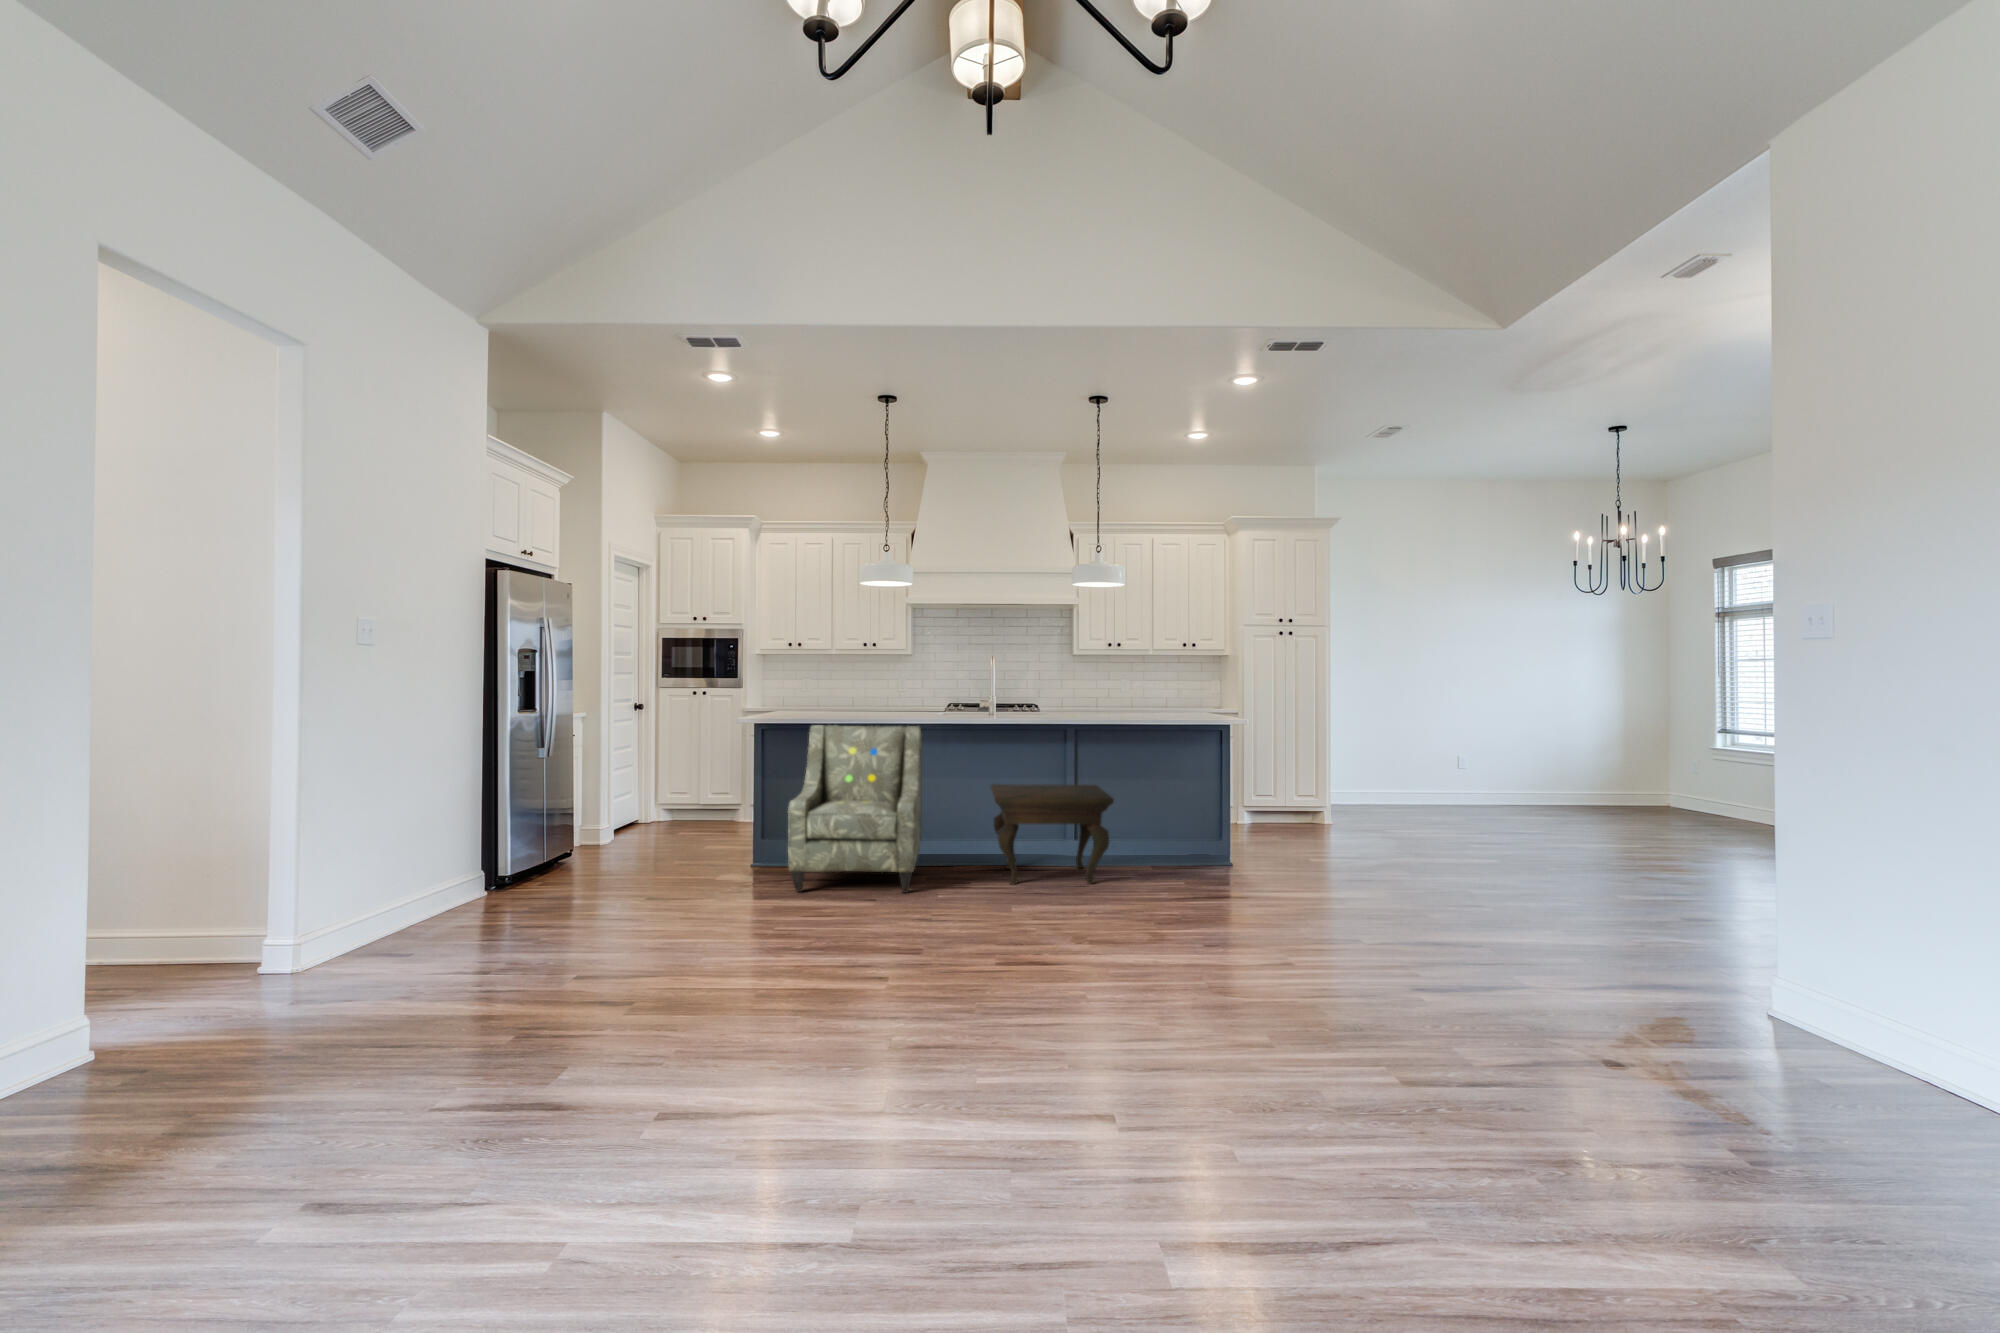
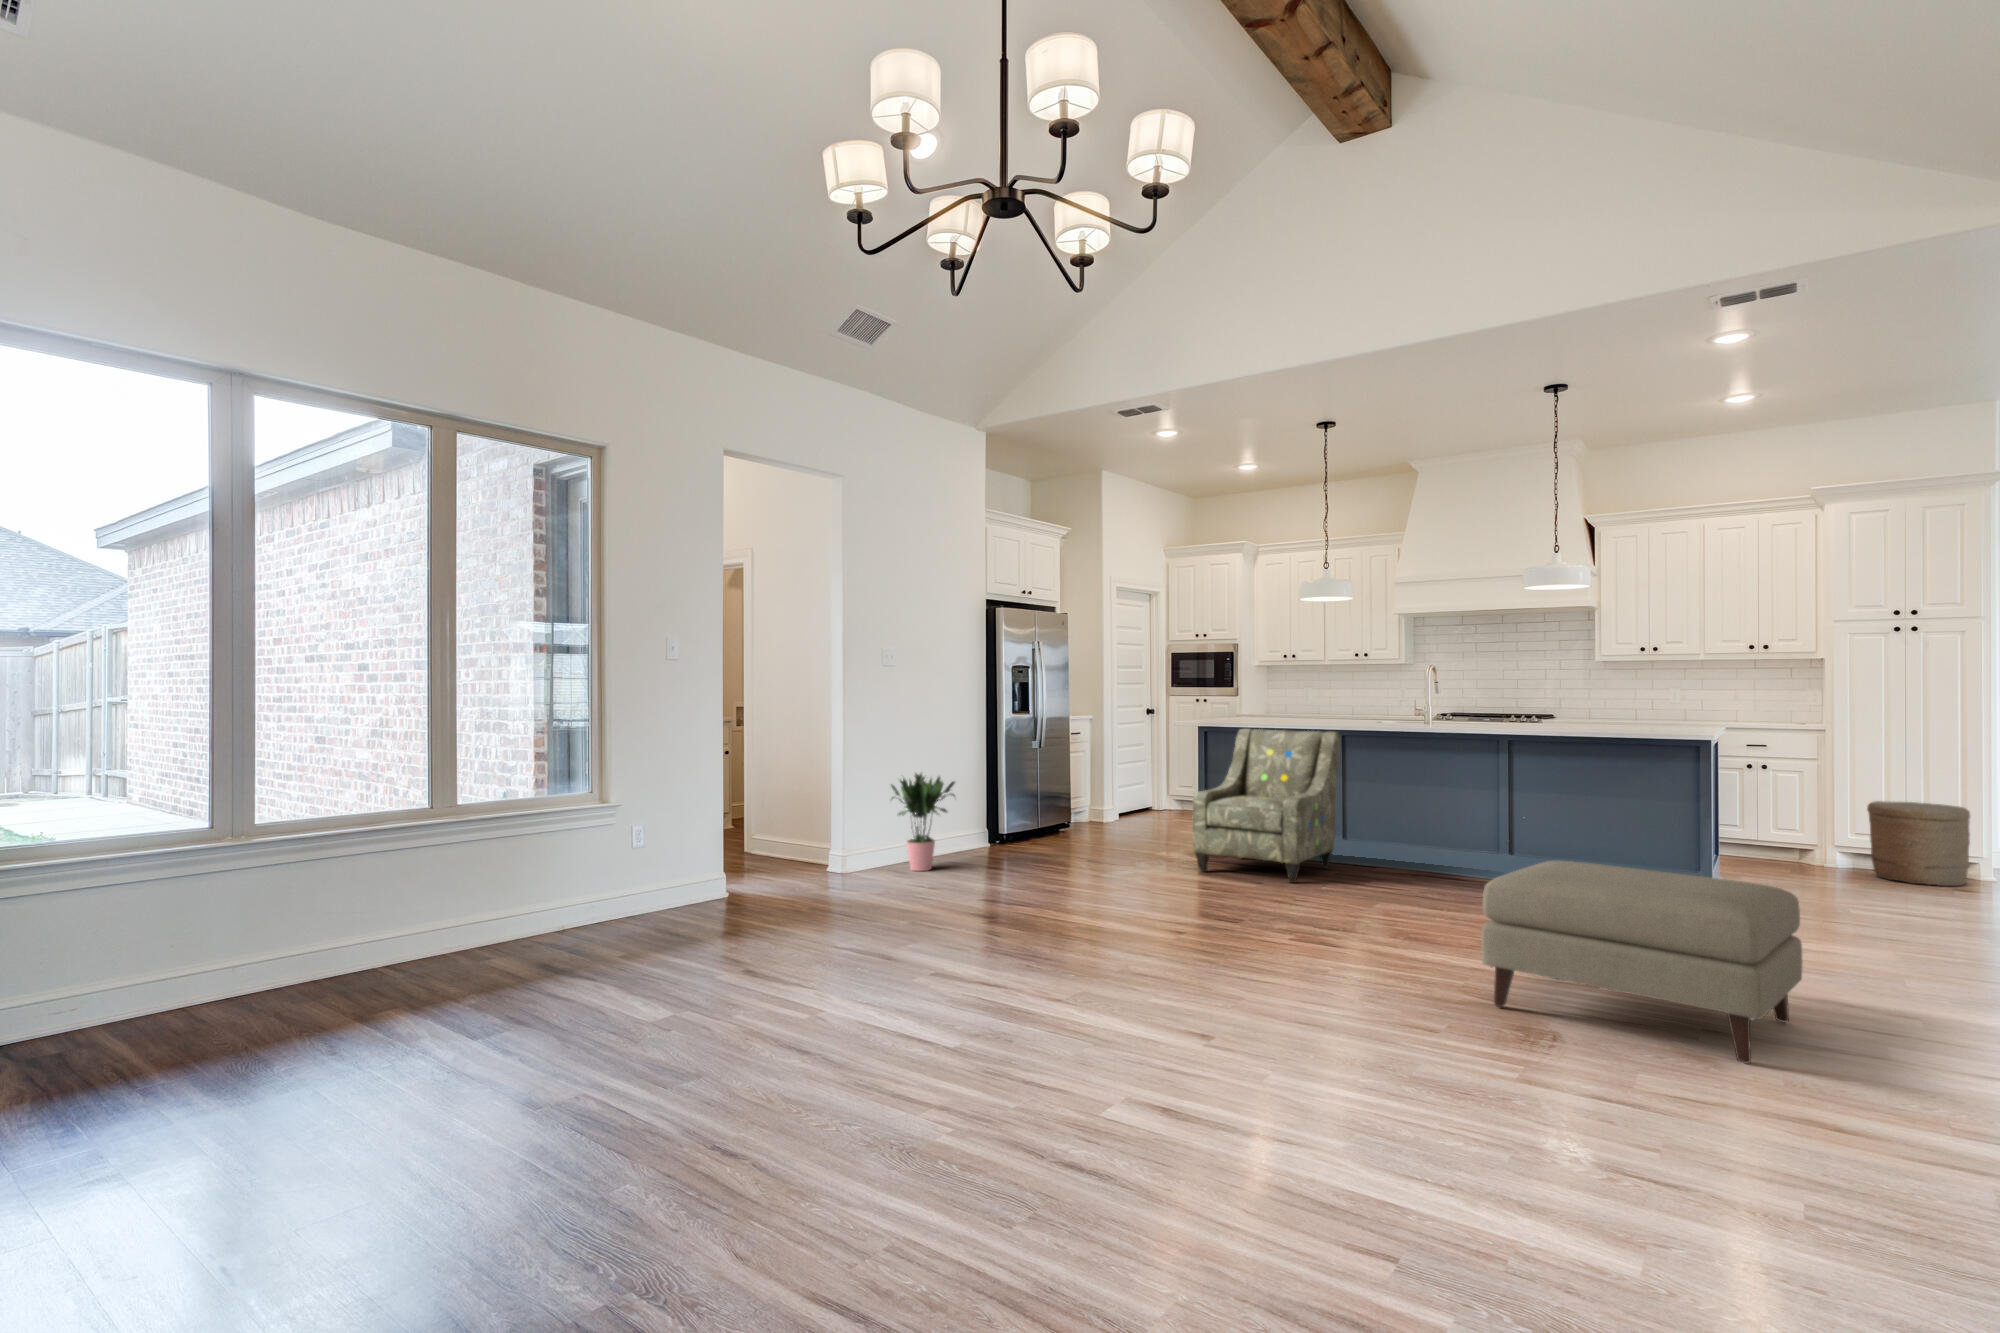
woven basket: none [1275,768,1336,831] -> present [1867,801,1970,886]
side table: present [991,784,1114,884] -> none [1384,792,1531,899]
potted plant: none [356,795,480,946] -> present [891,774,955,871]
ottoman: none [1244,849,1503,1016] -> present [1481,861,1802,1064]

